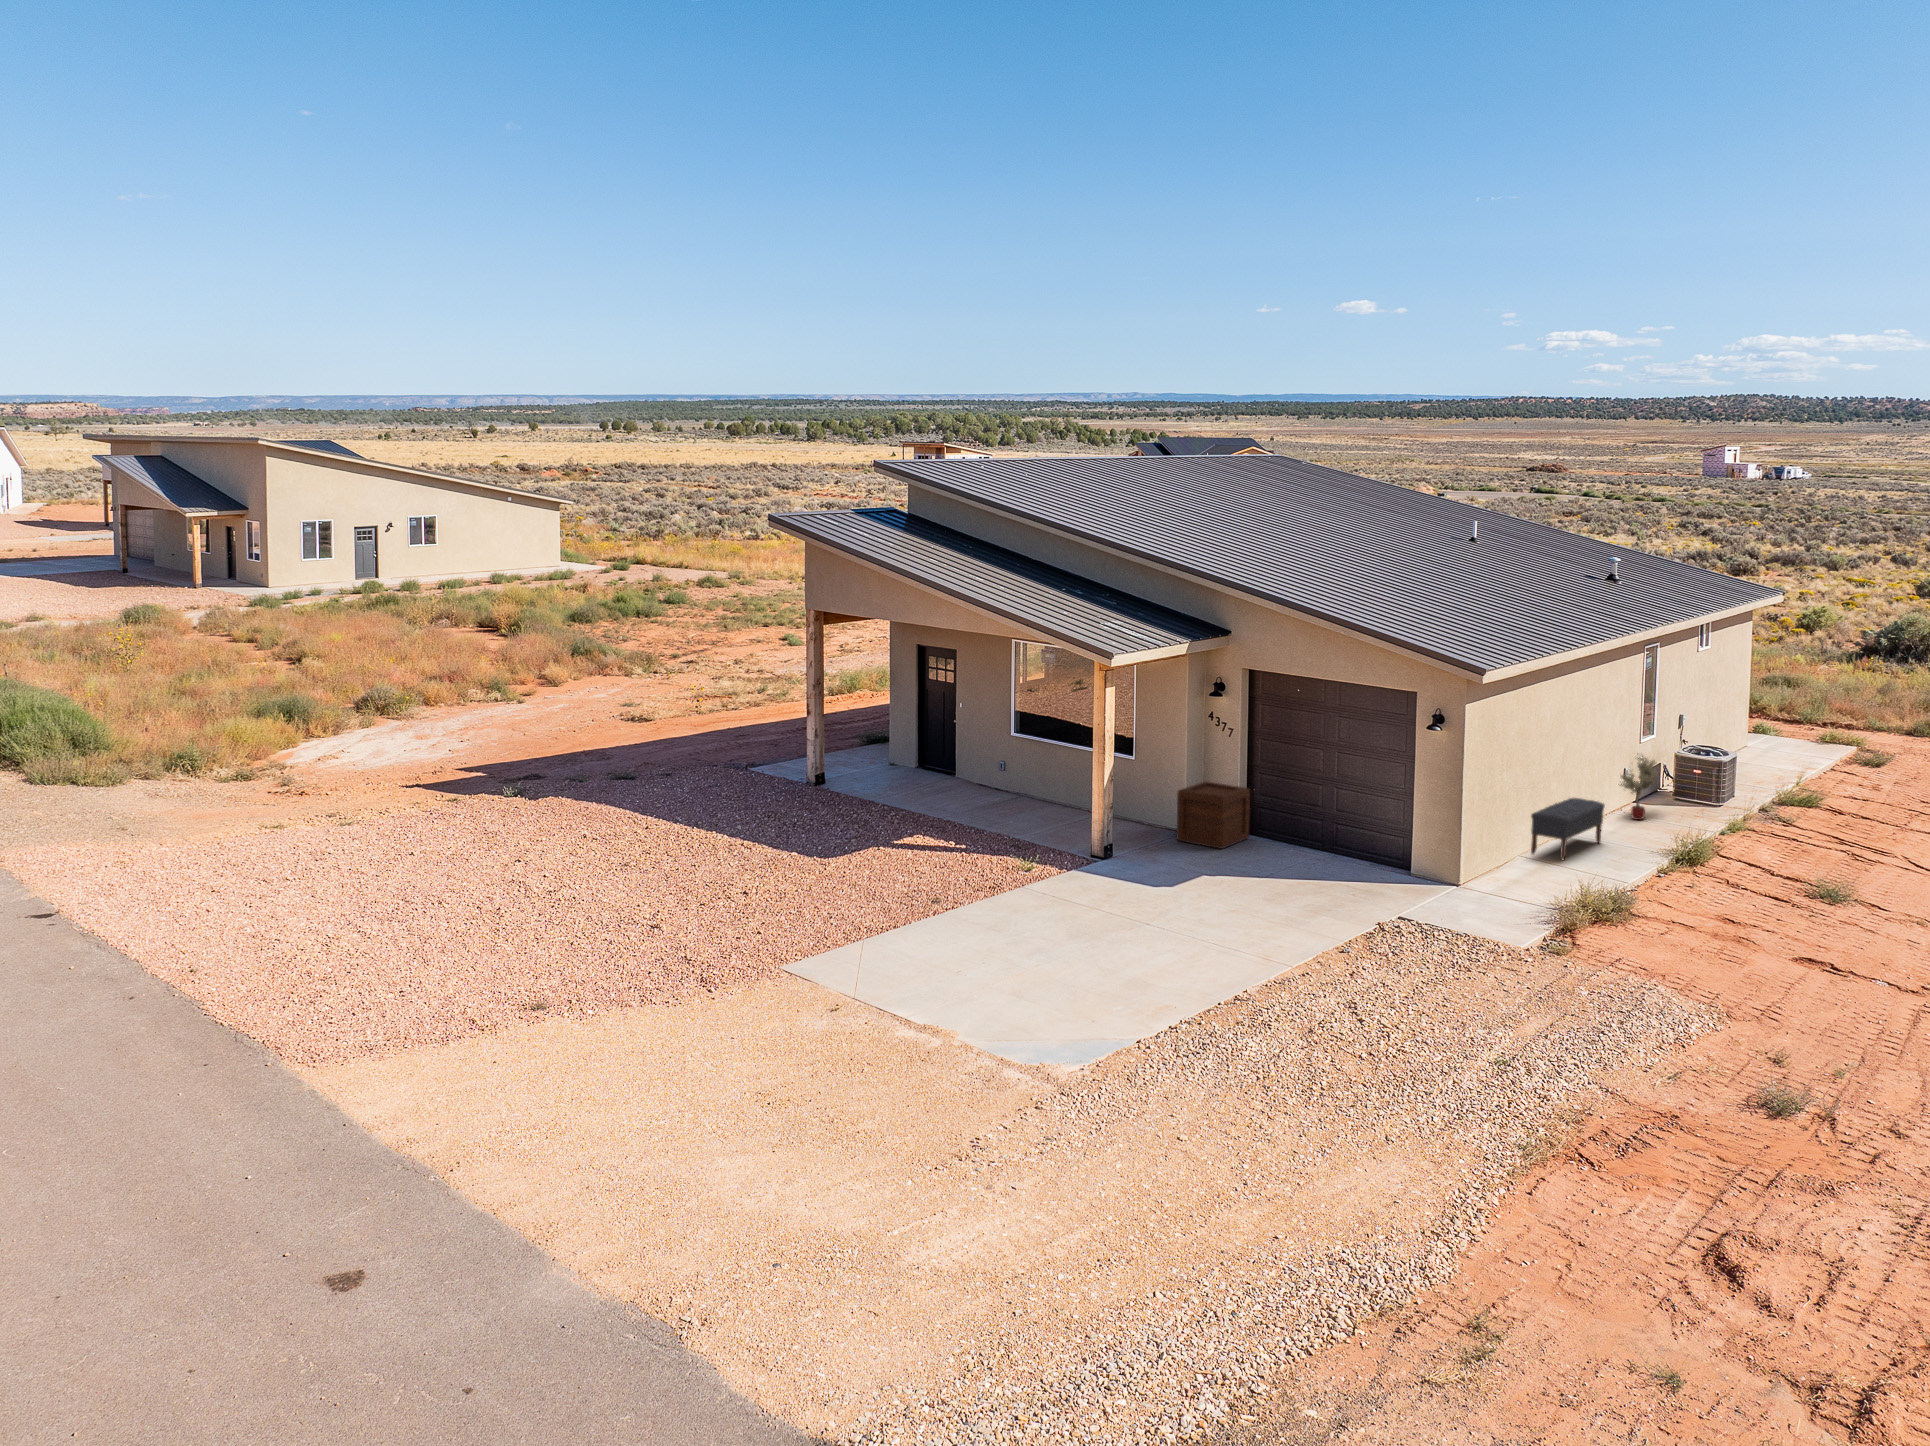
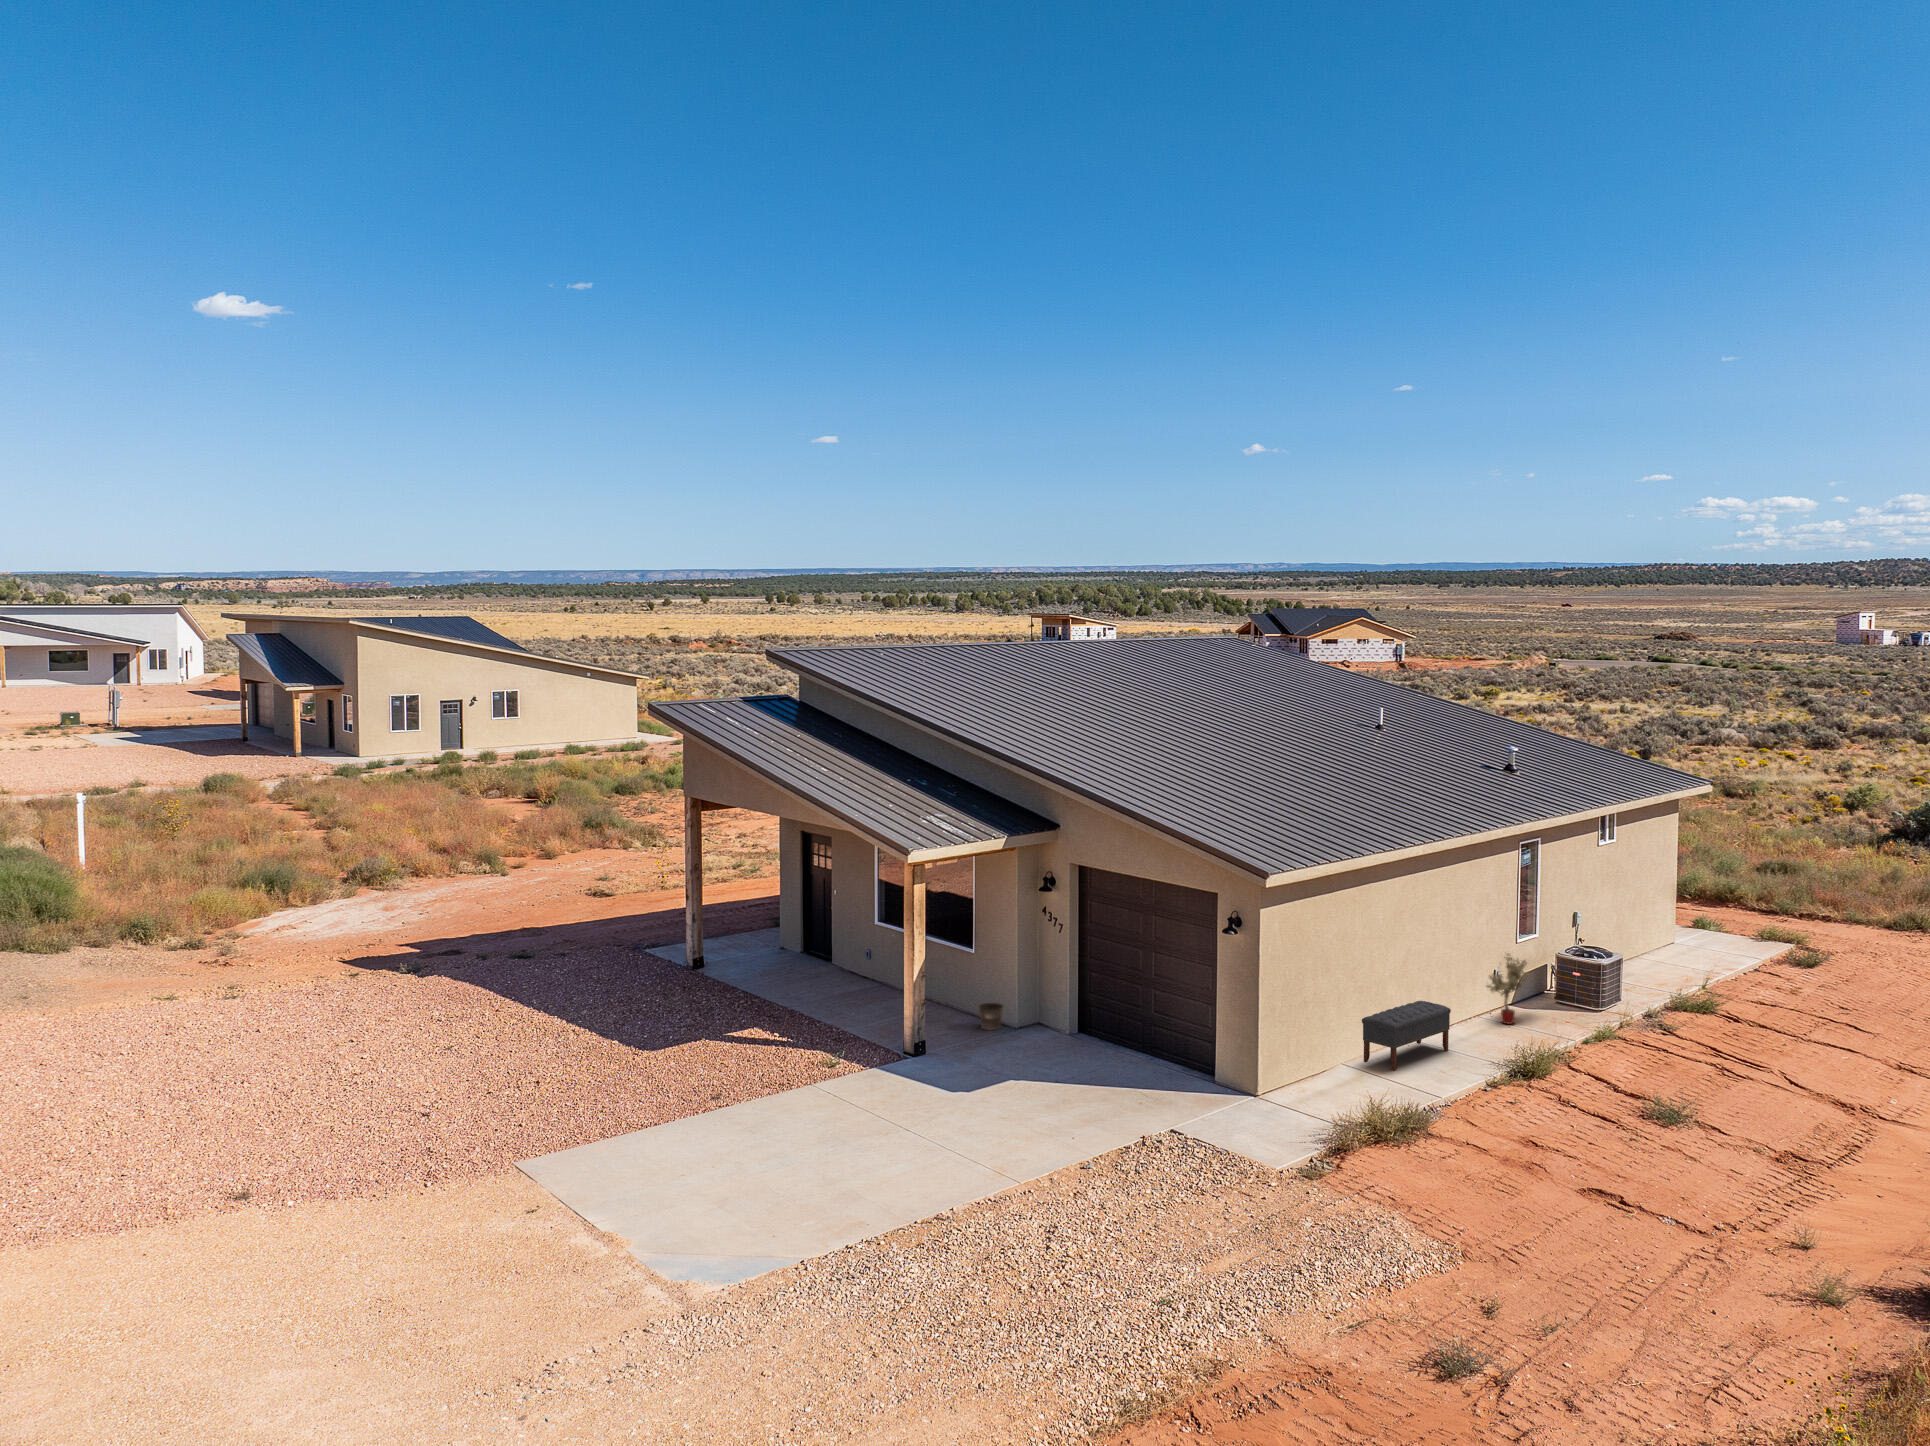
wooden crate: present [1177,782,1250,849] -> none [1004,975,1080,1048]
bucket: none [1142,809,1170,835] -> present [978,1003,1004,1030]

